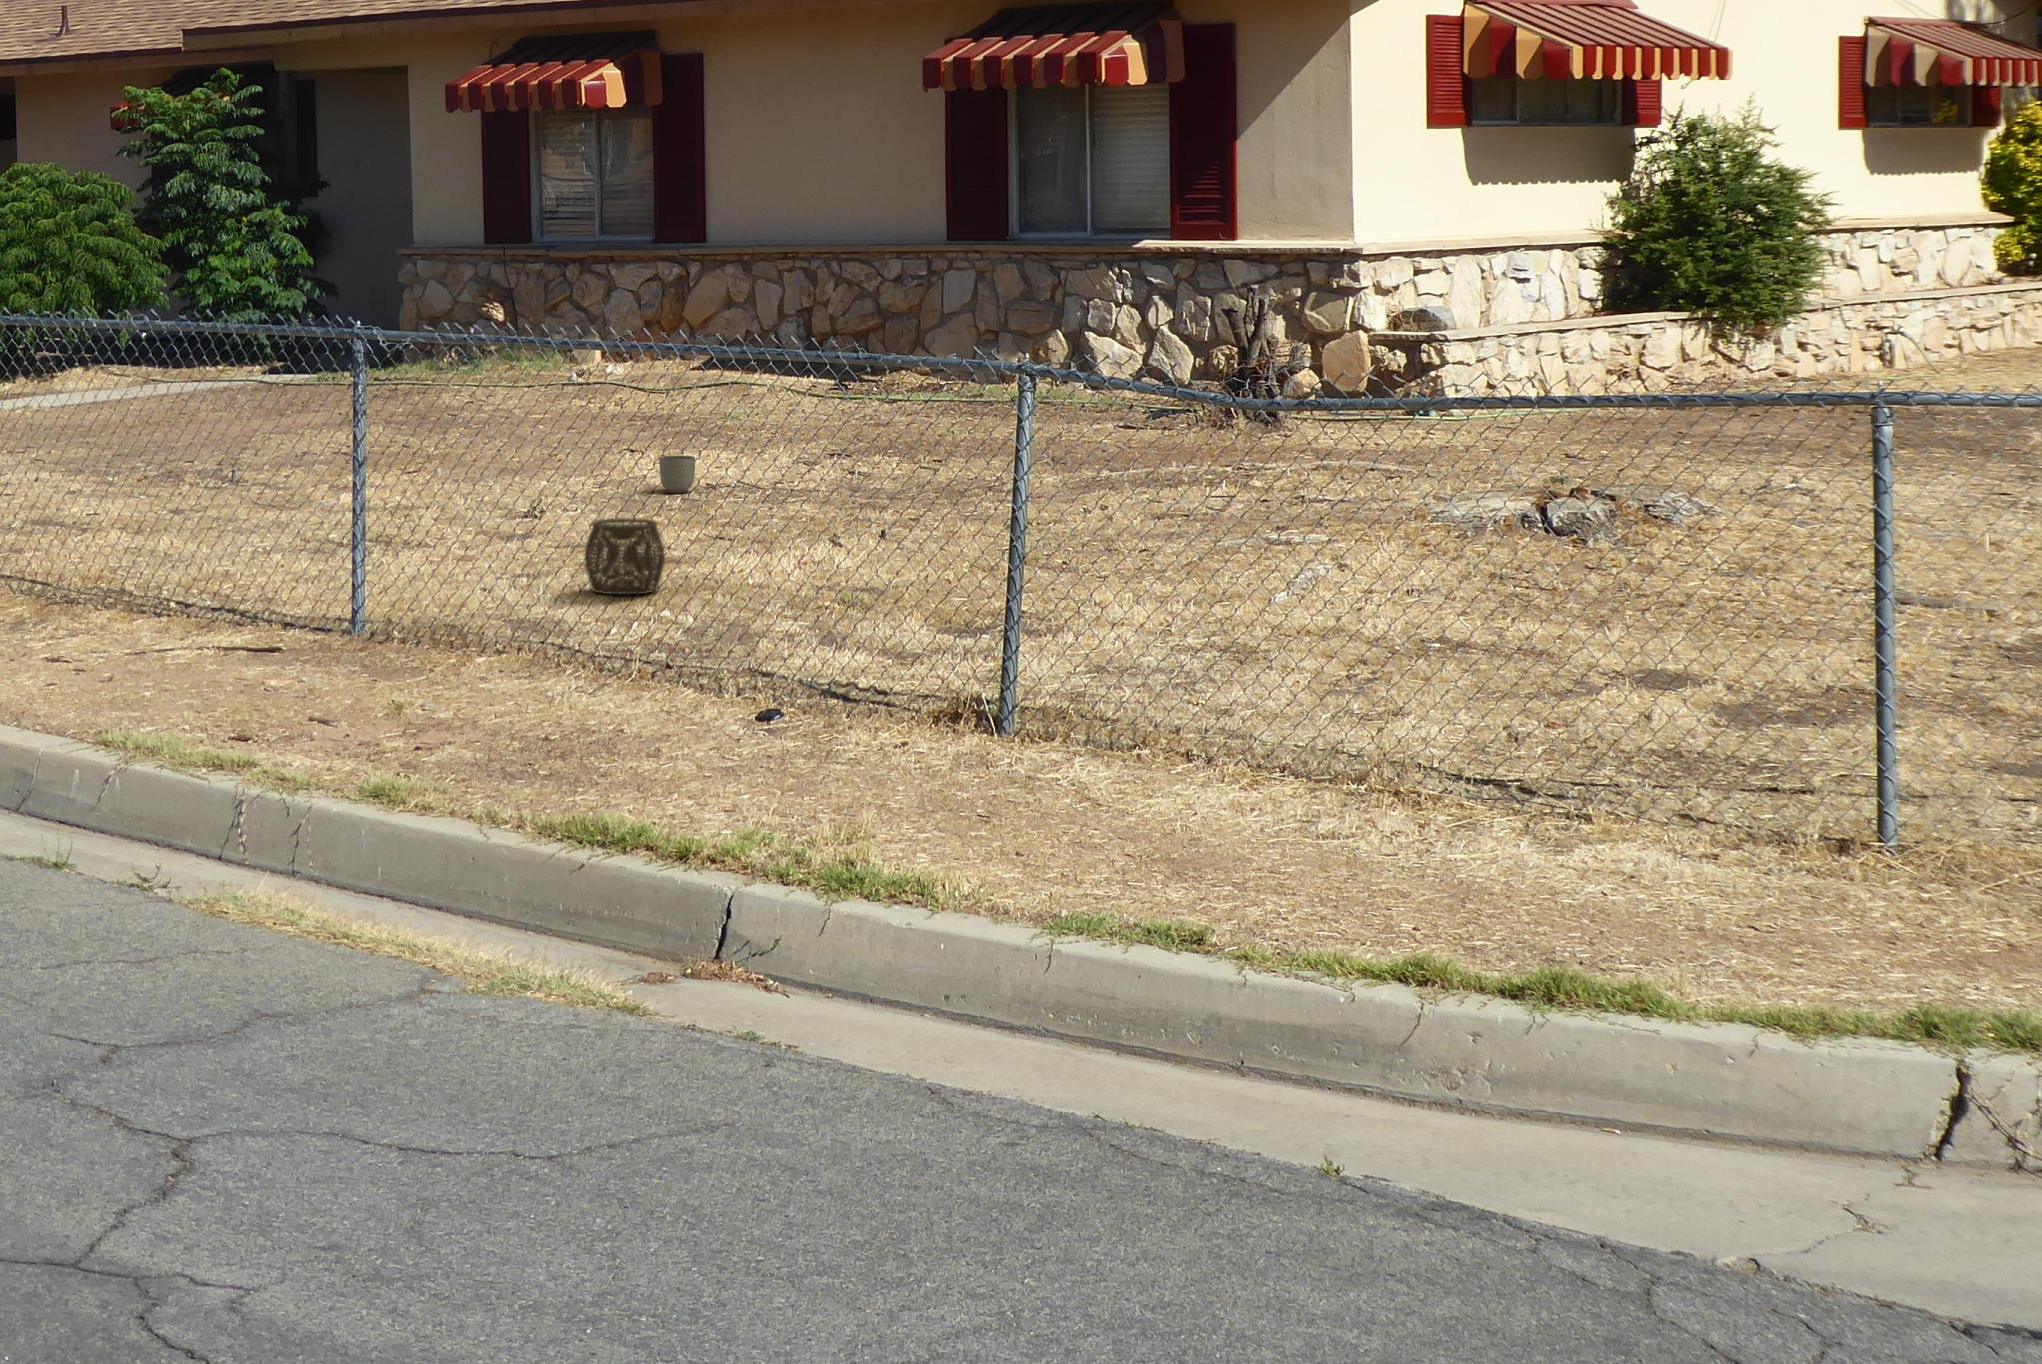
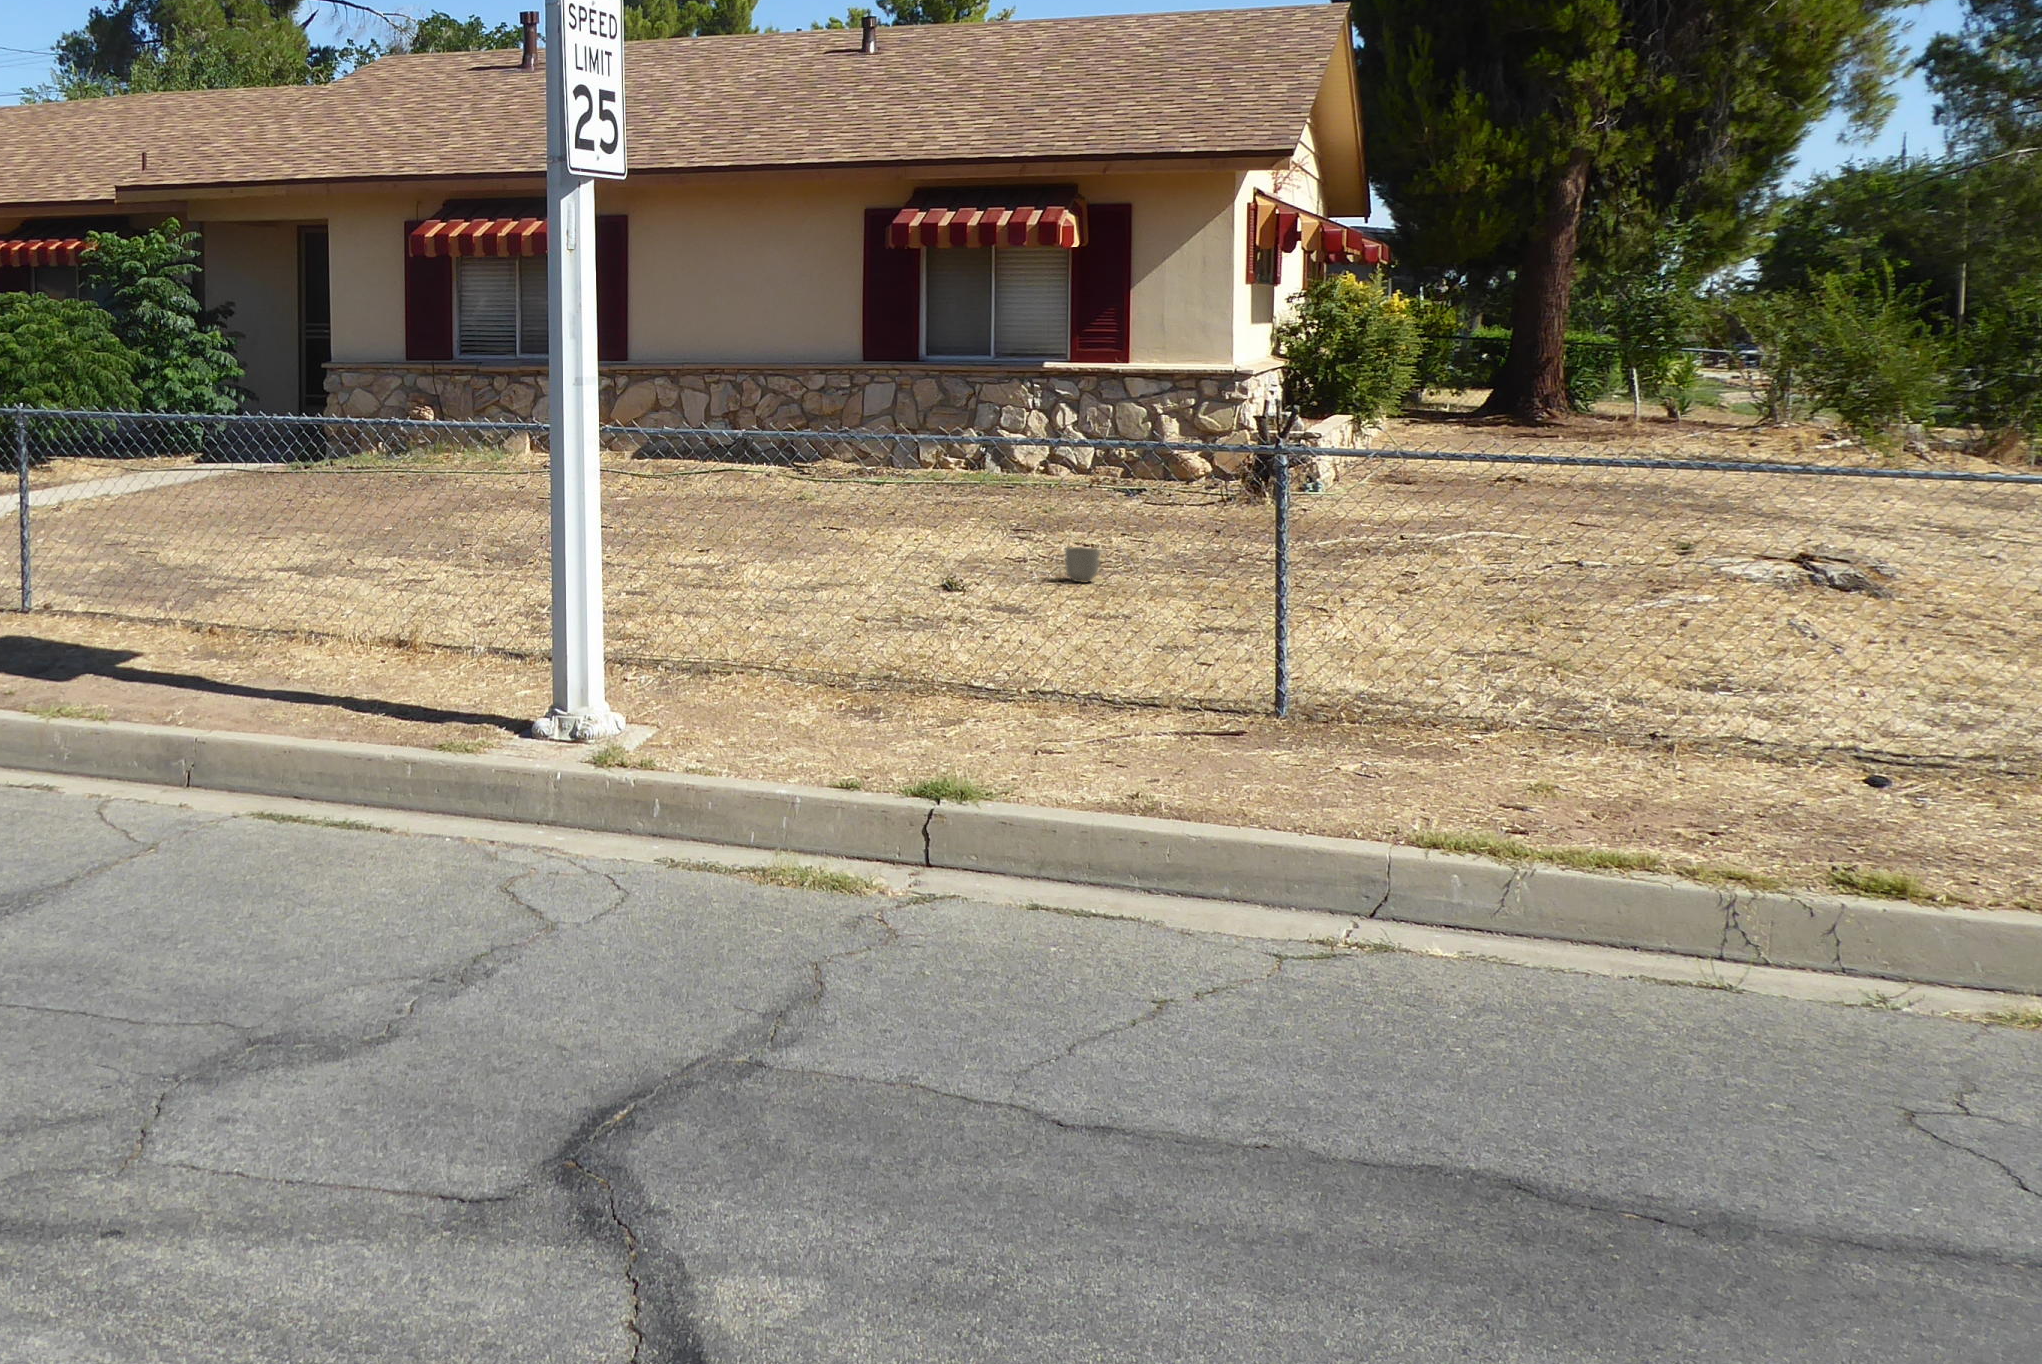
woven basket: present [584,518,665,595] -> none [1506,631,1609,717]

